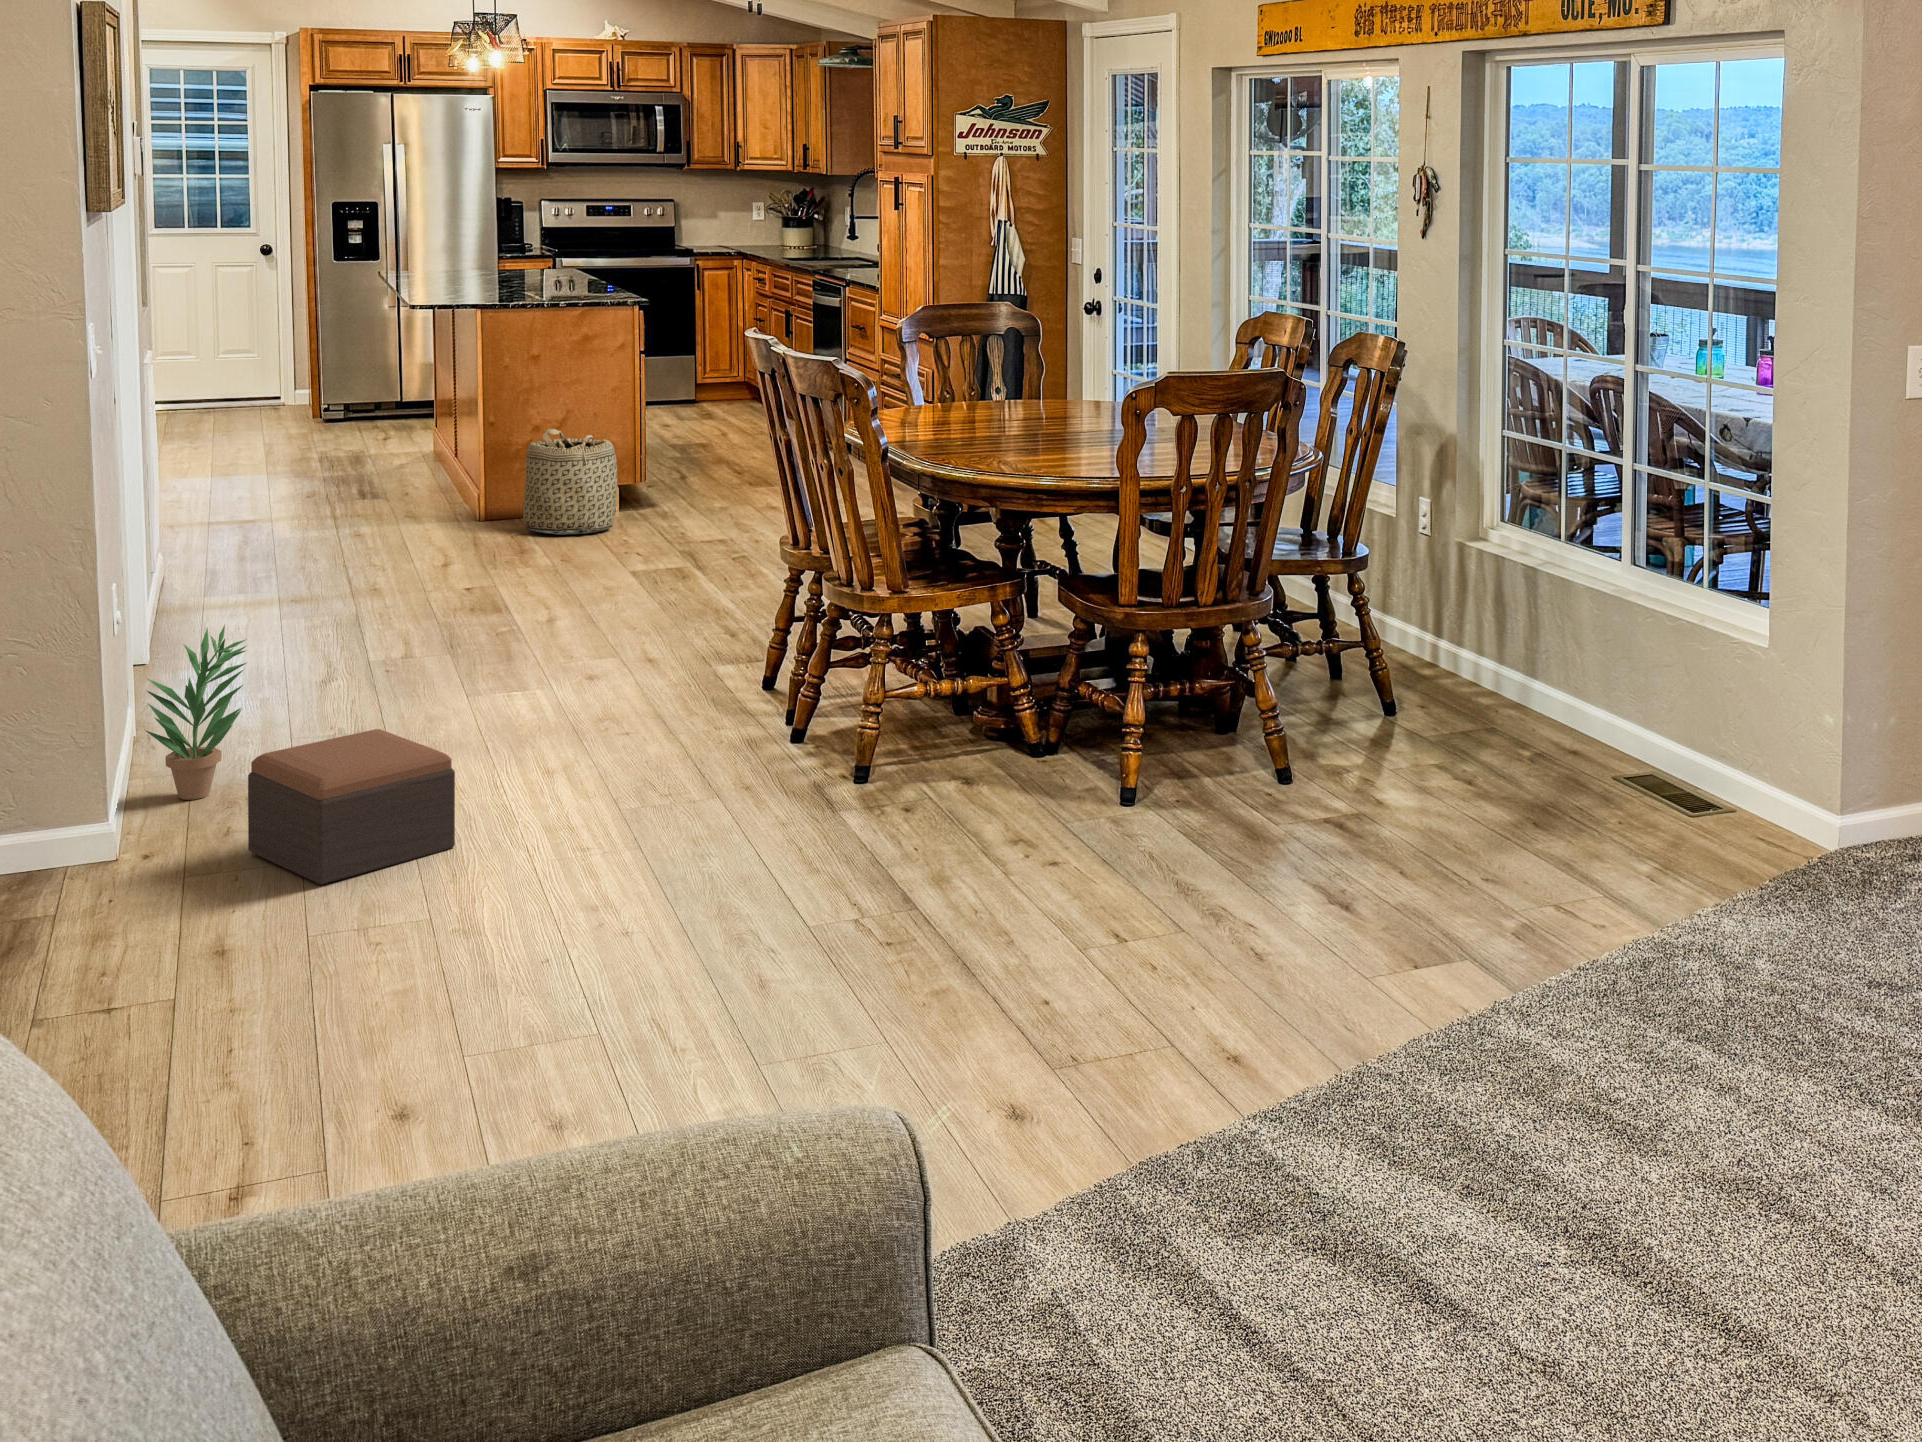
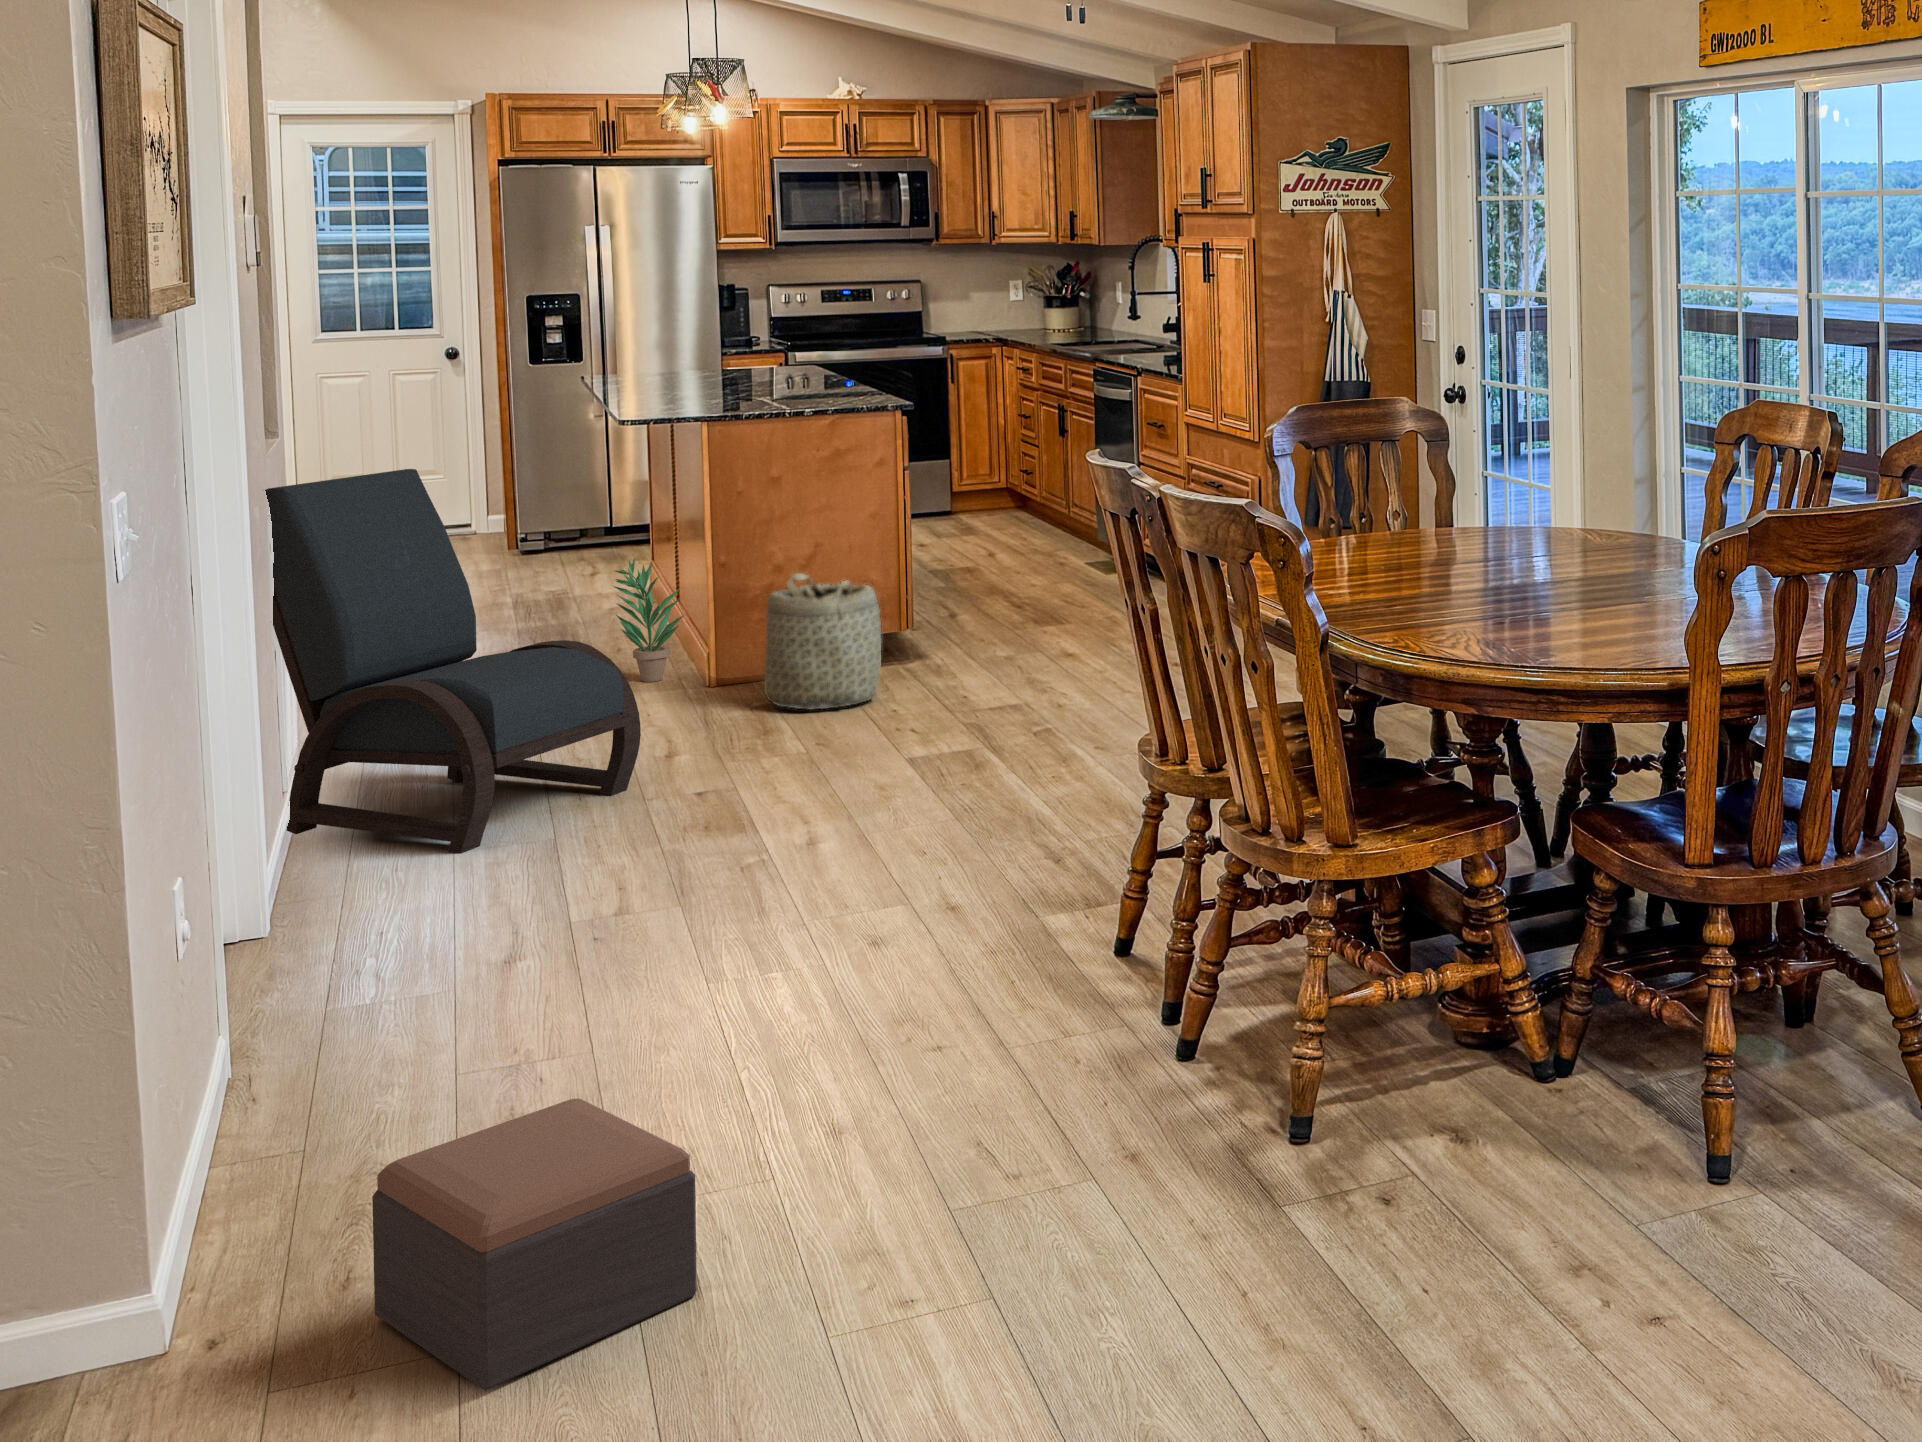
lounge chair: none [117,334,425,618] -> present [265,469,641,853]
potted plant: present [146,625,246,800] -> present [613,558,684,682]

